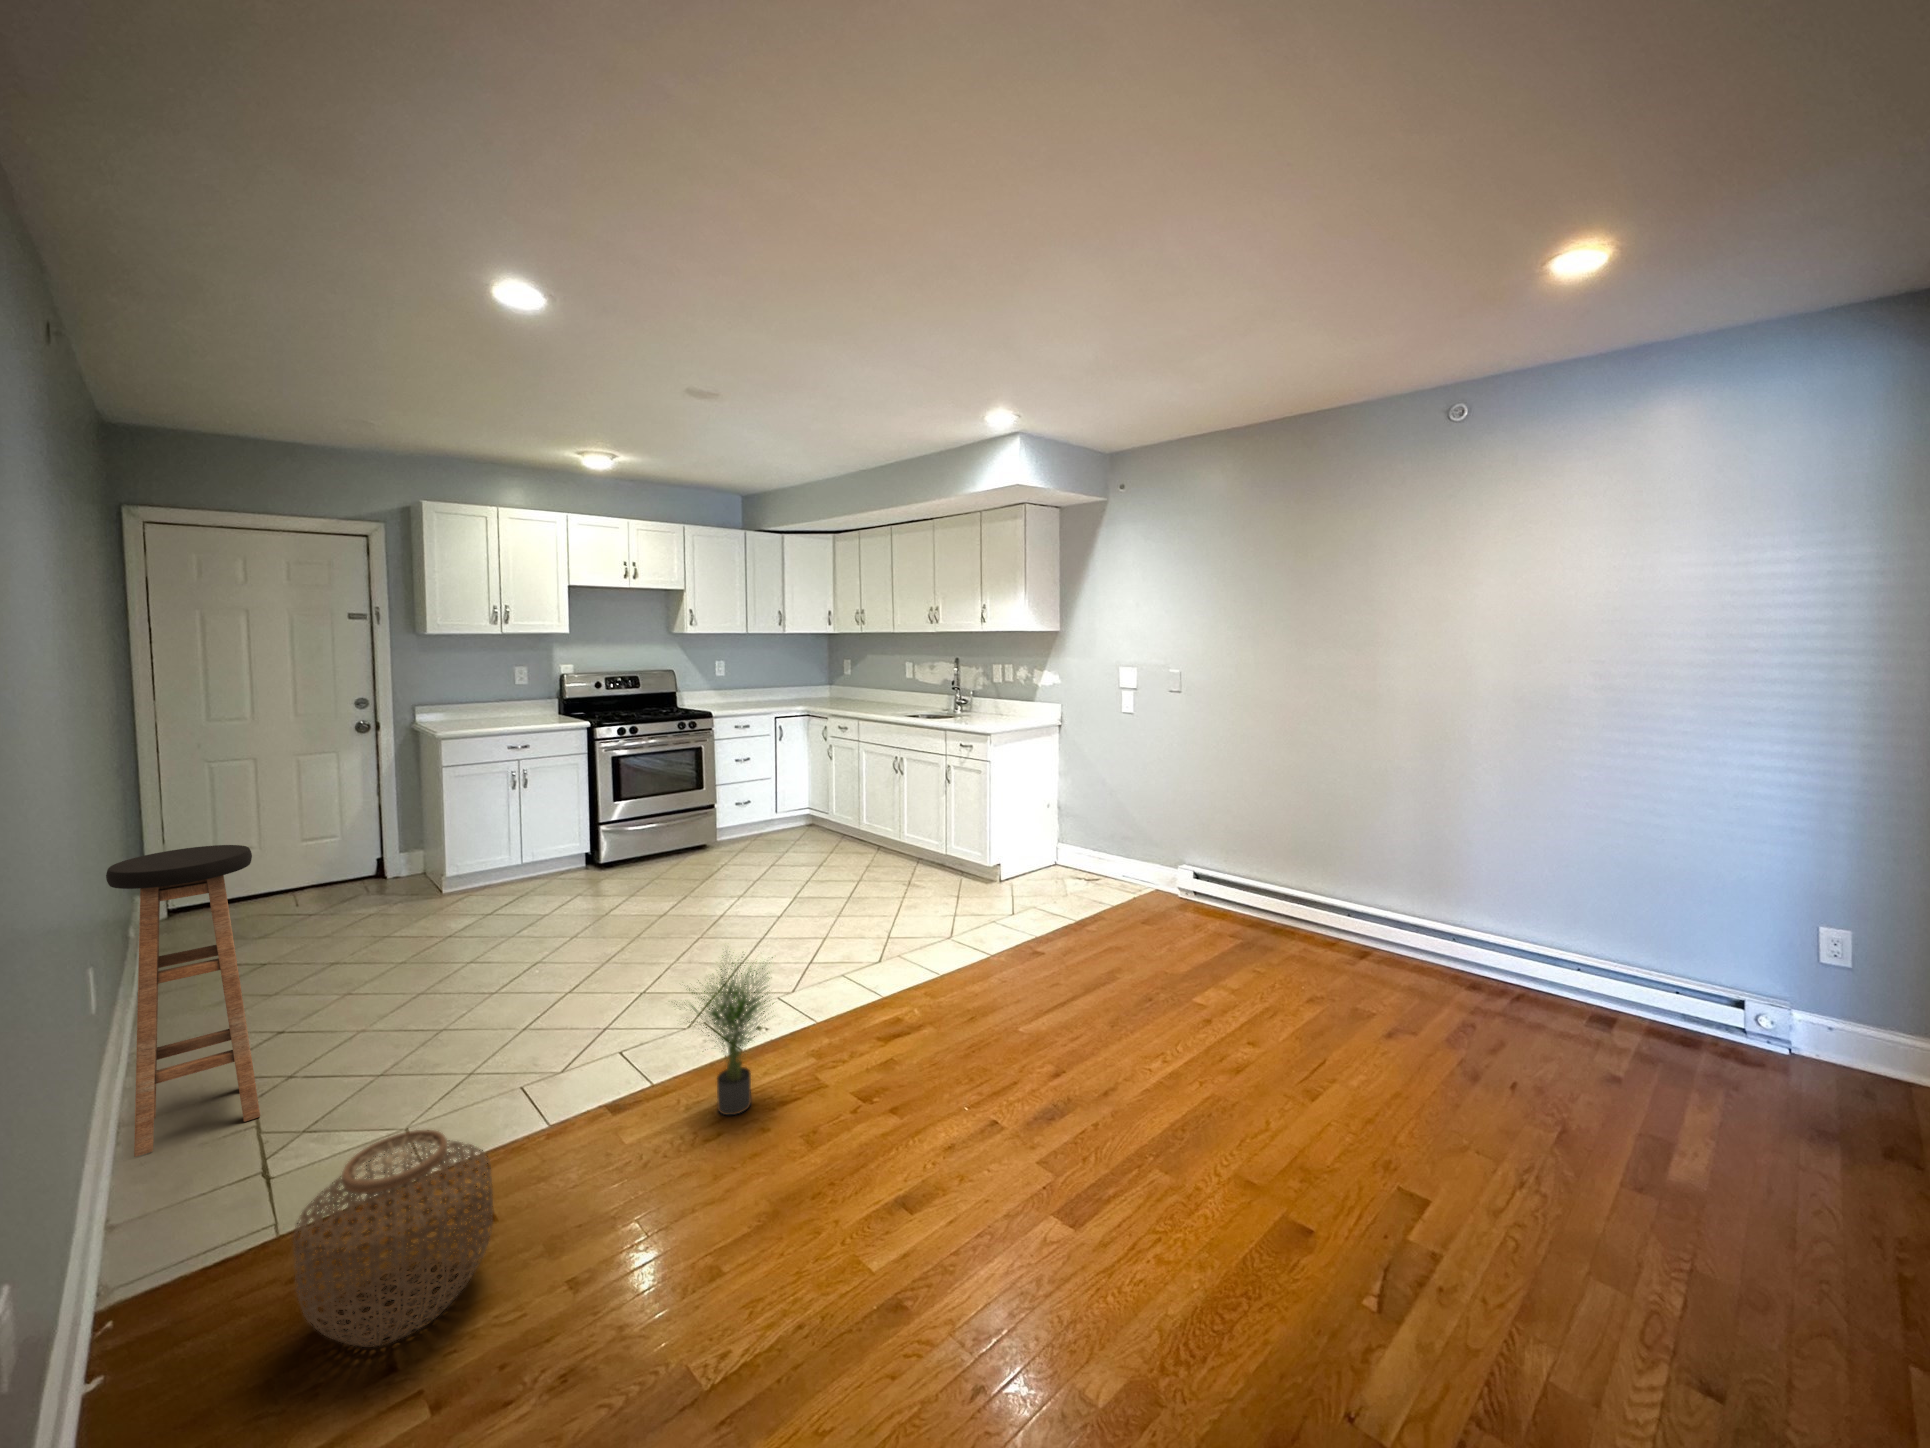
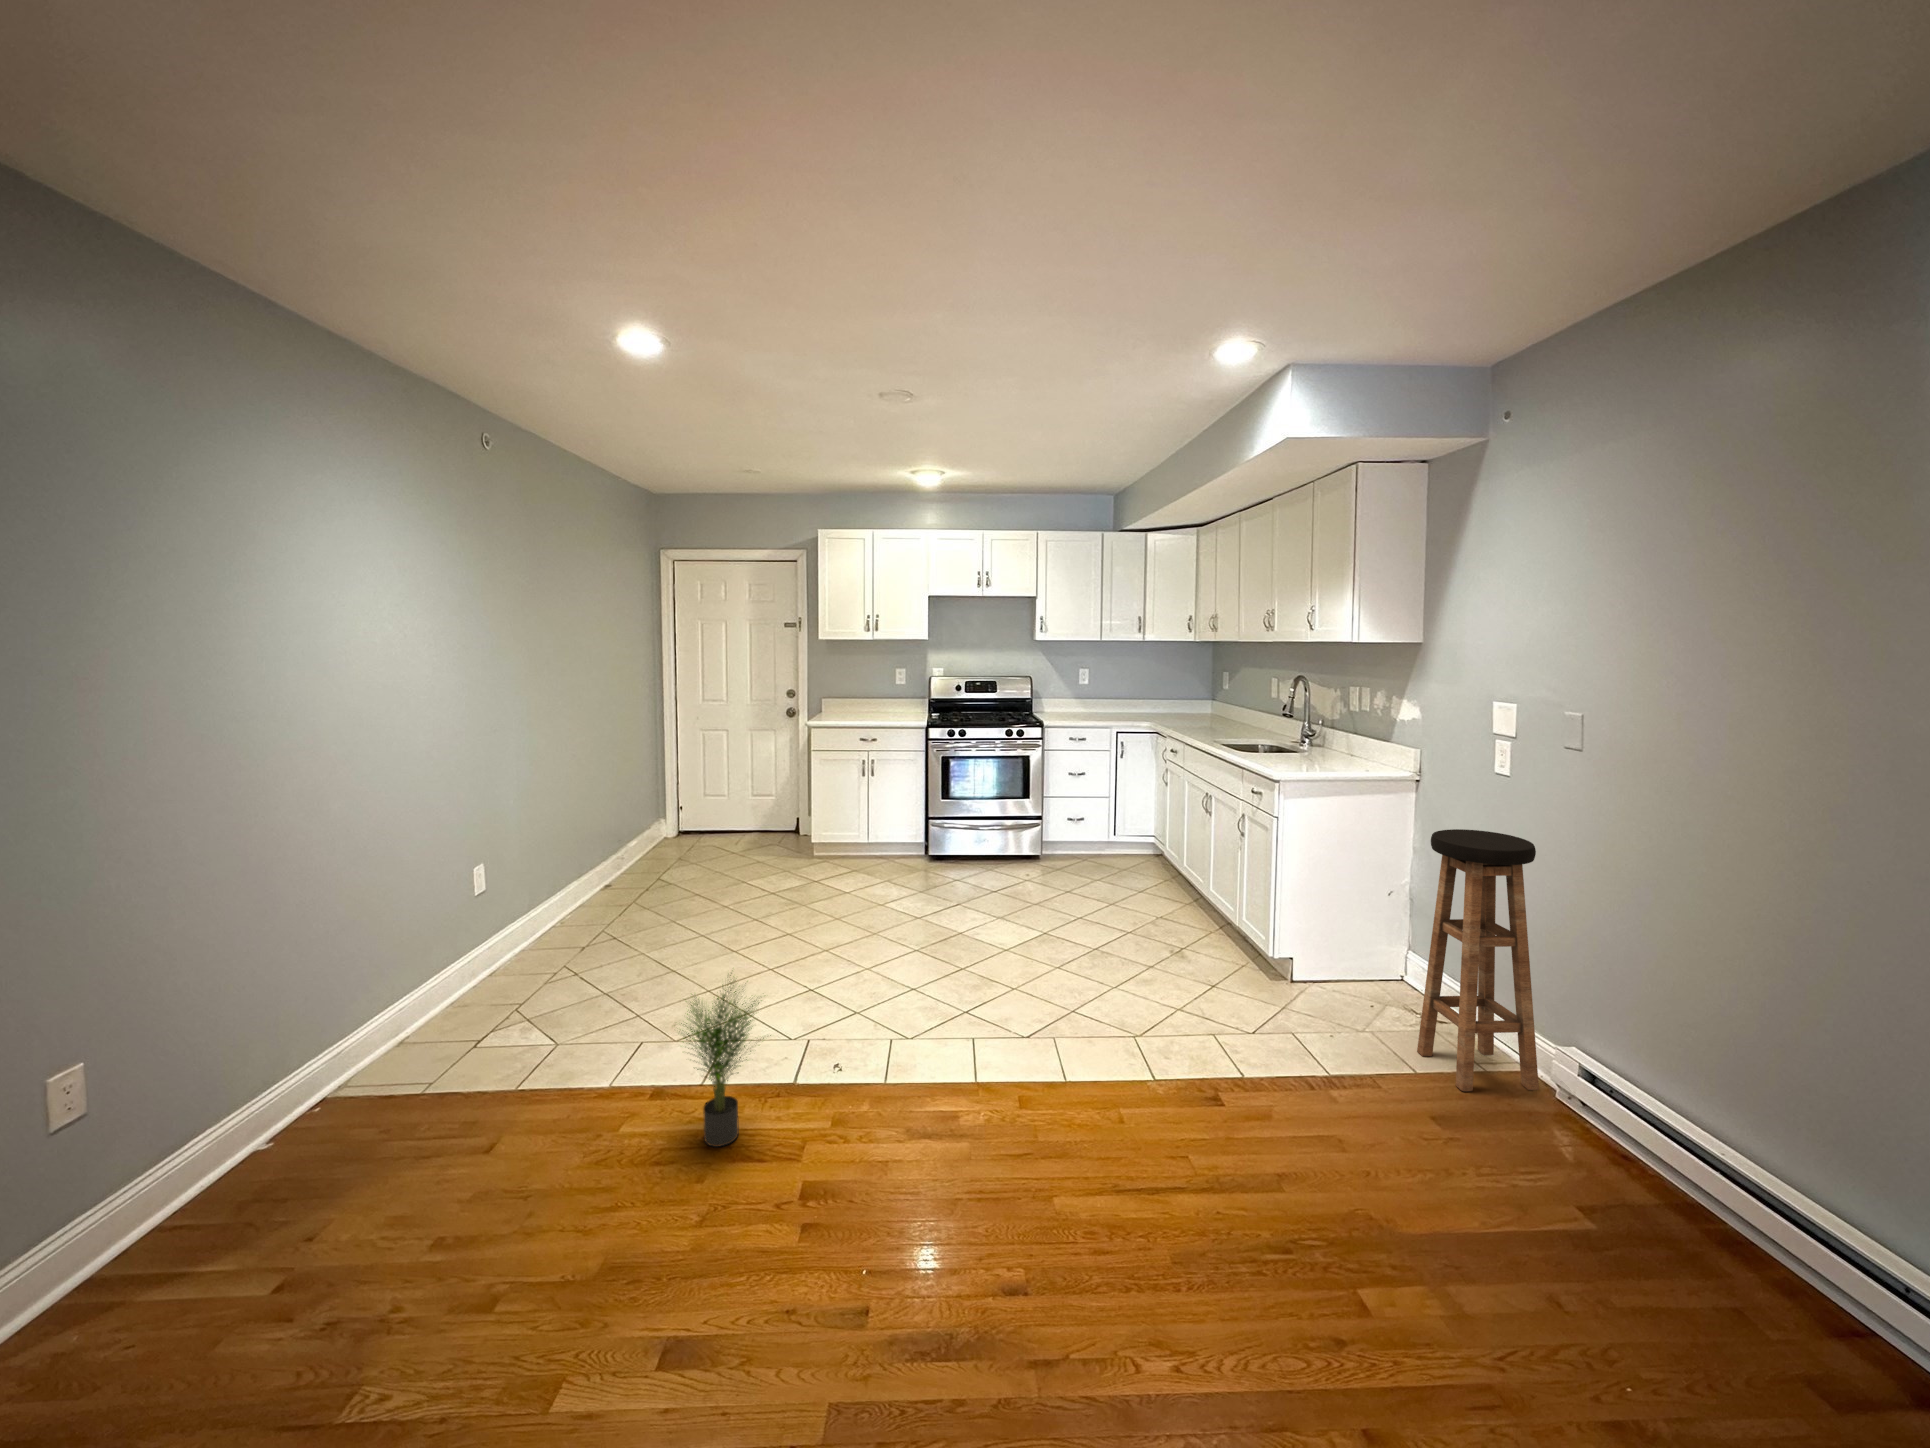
bar stool: present [106,845,260,1157] -> present [1417,829,1539,1091]
woven basket: present [294,1130,493,1347] -> none [310,1046,462,1207]

